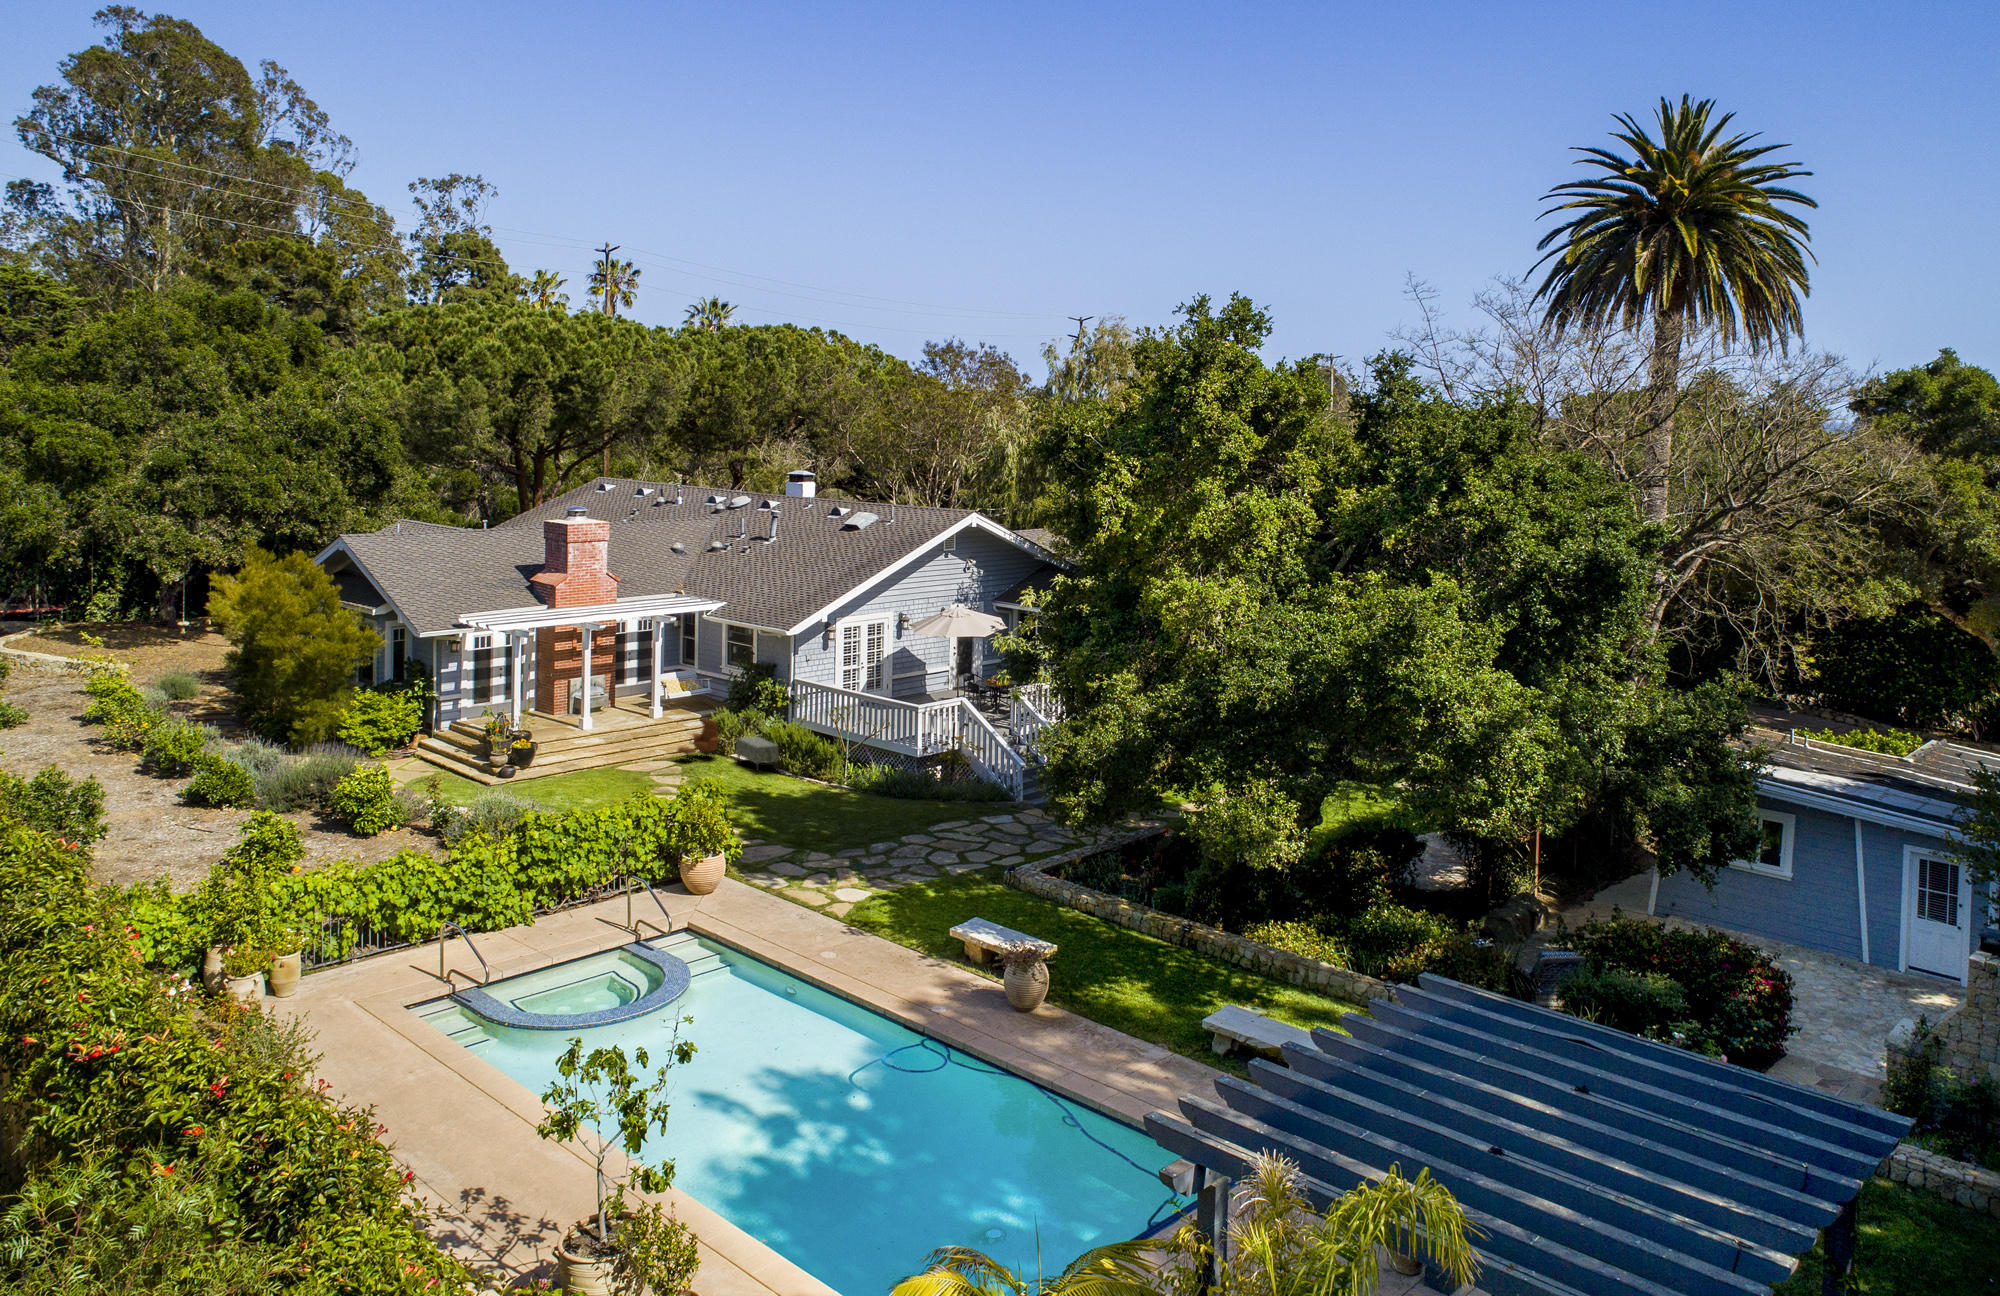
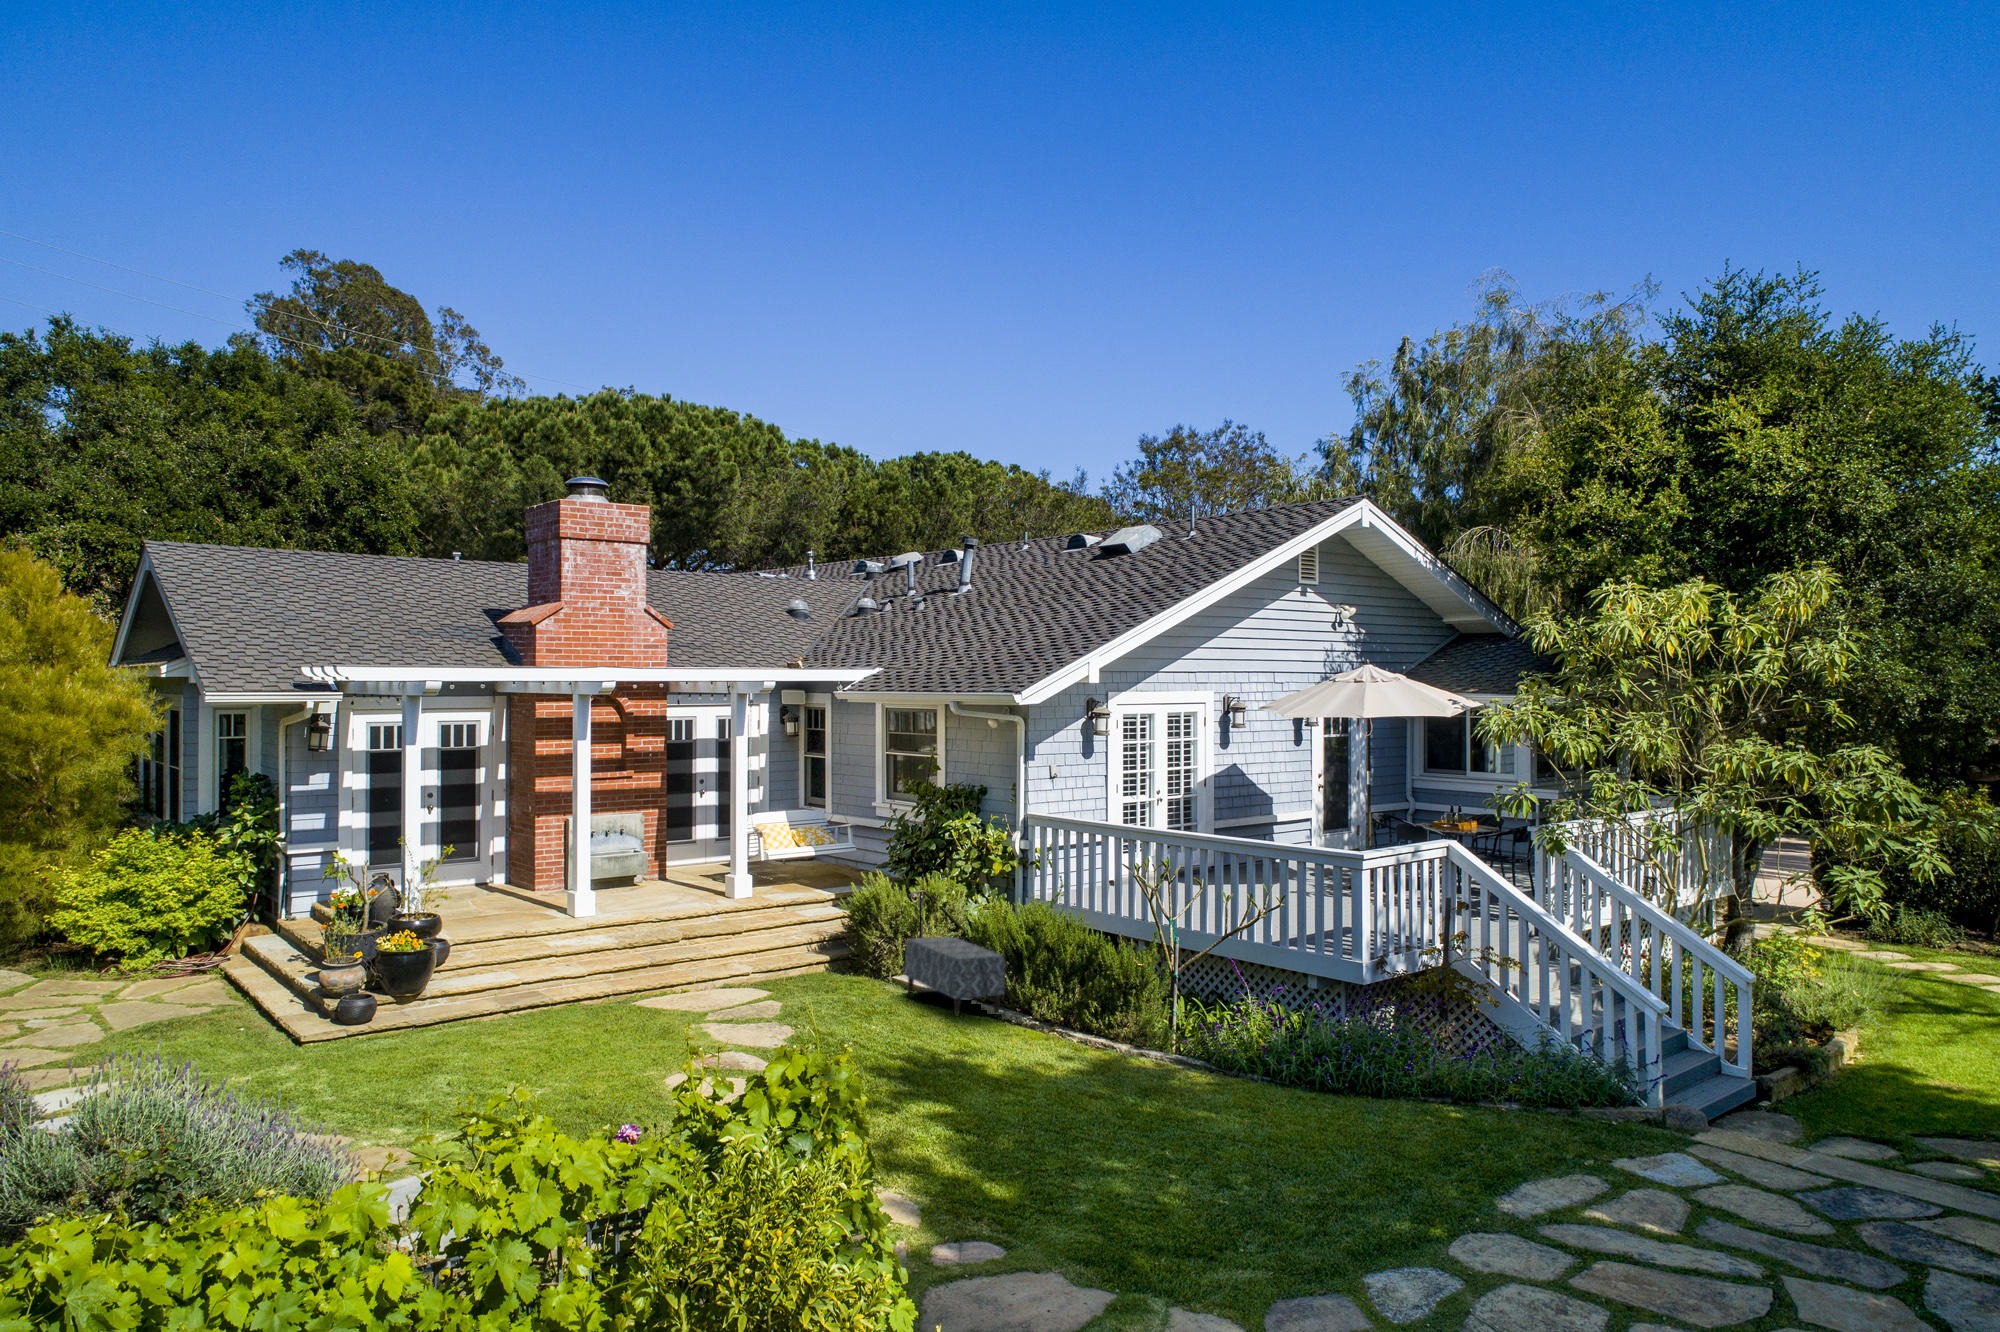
lounge chair: present [678,719,719,761] -> none [773,897,869,995]

